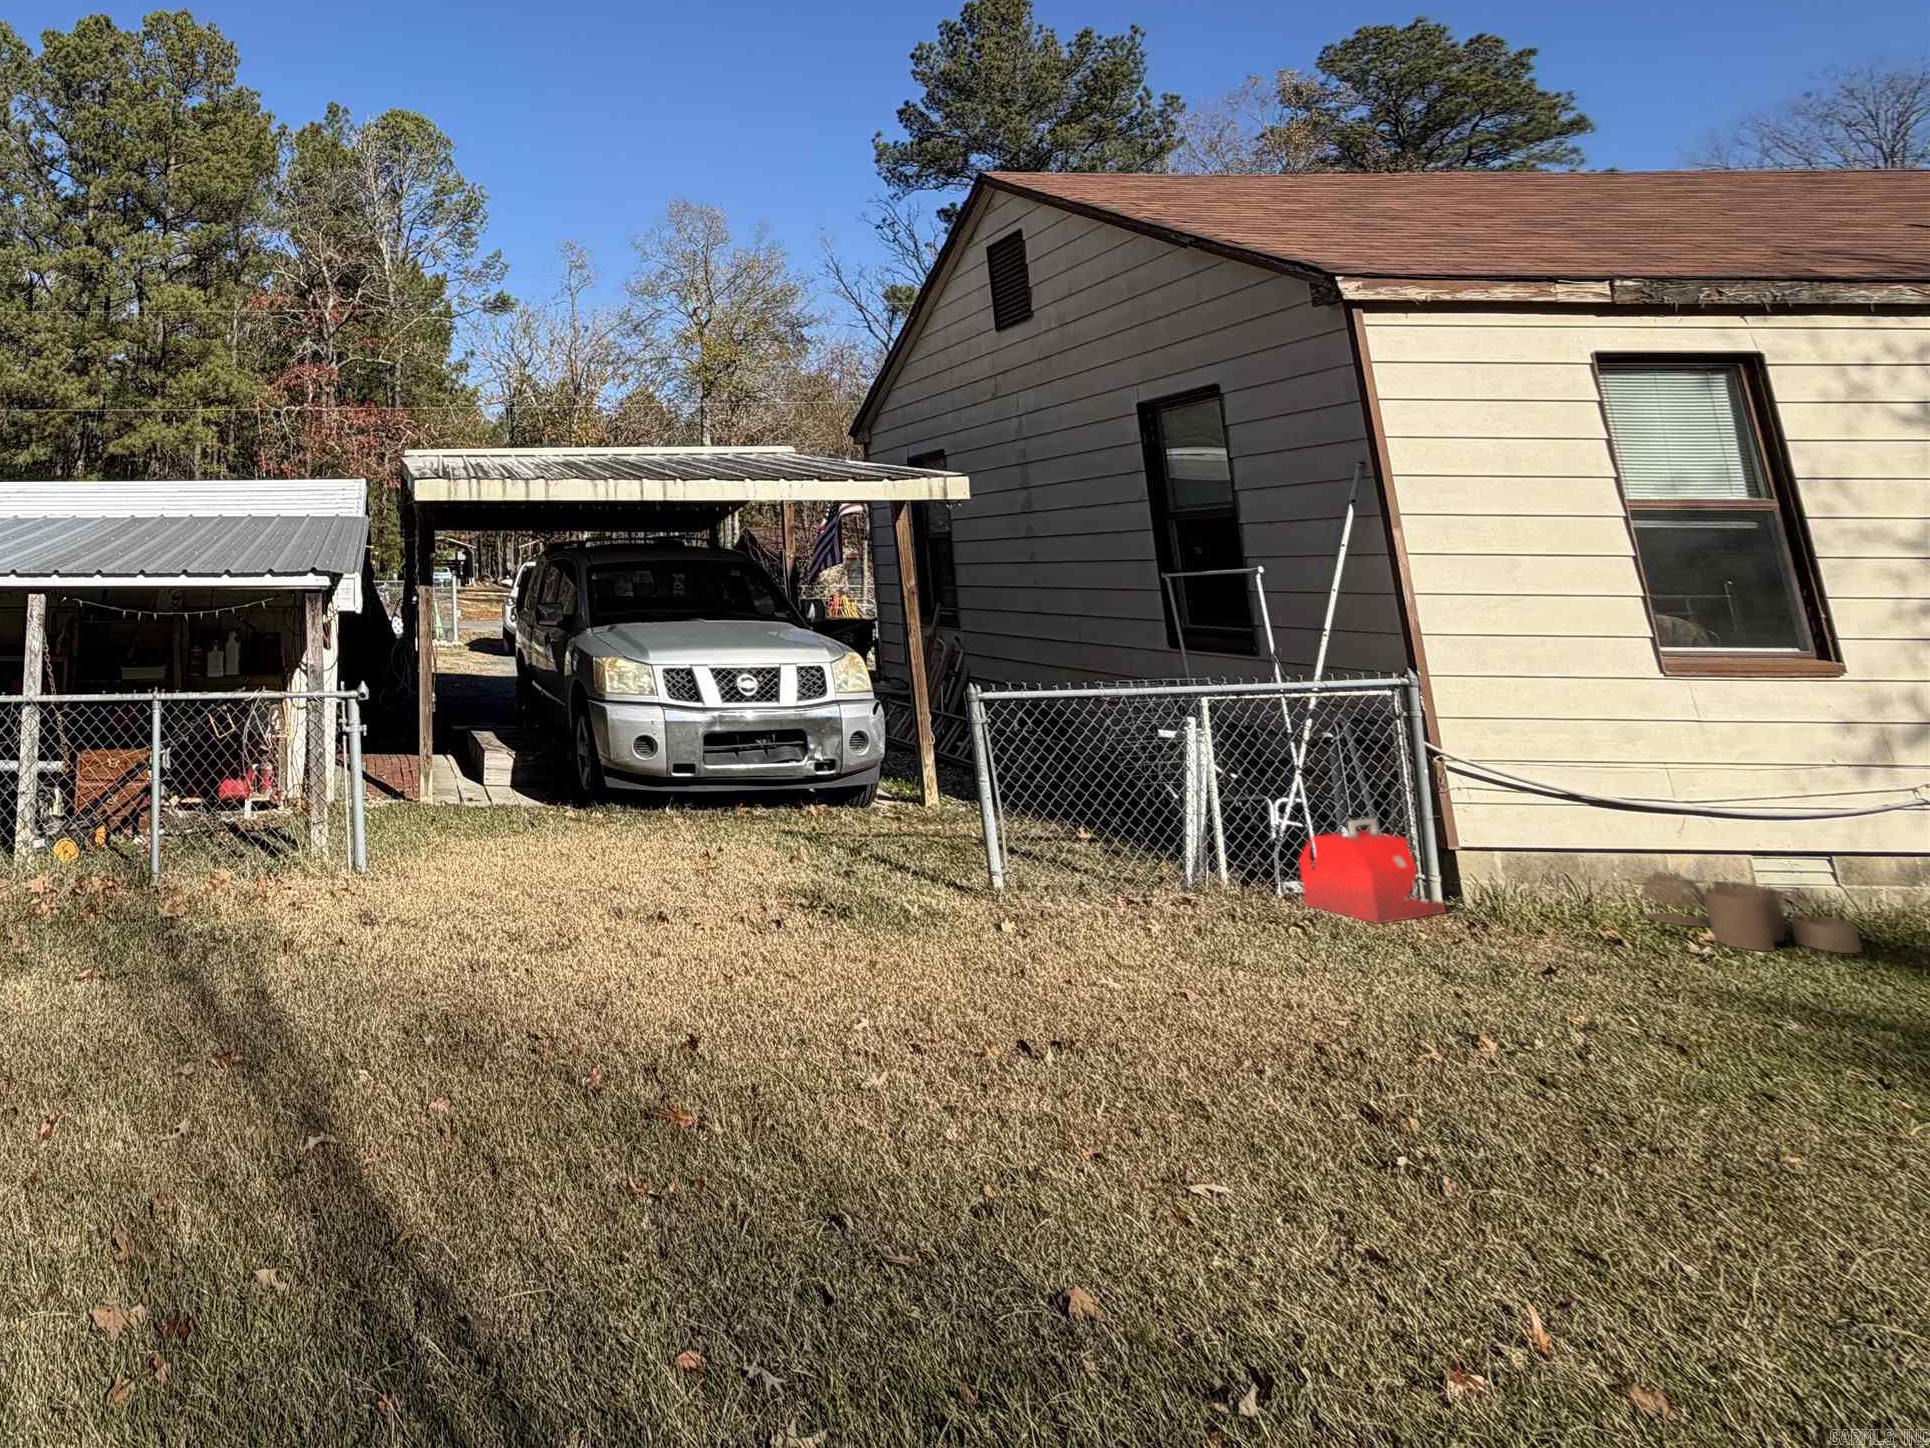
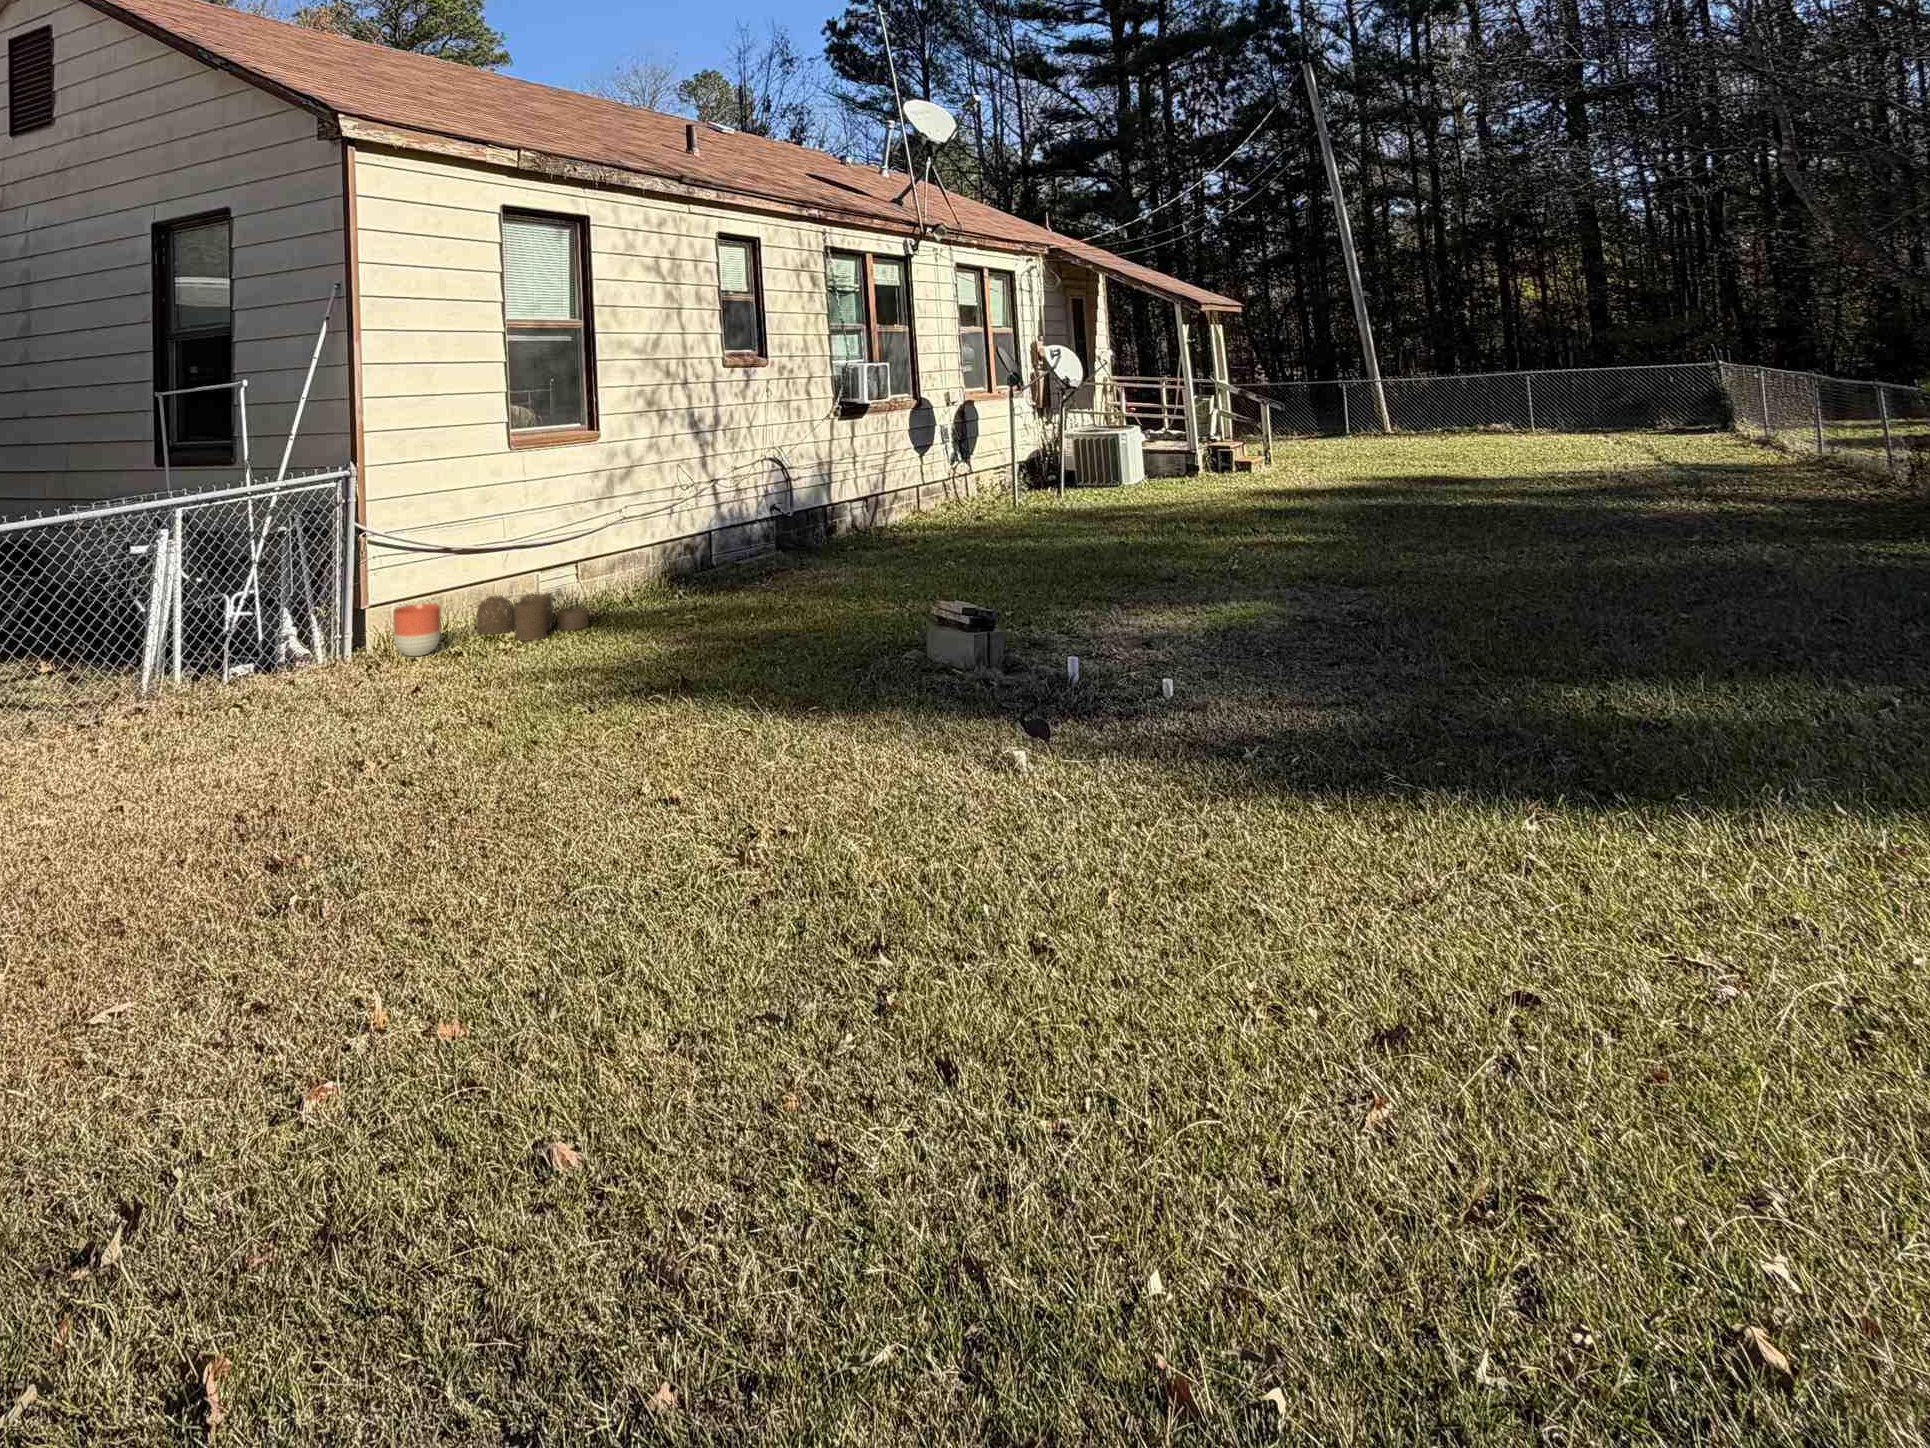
toolbox: present [1299,818,1446,924] -> none [245,597,353,686]
planter: none [1496,856,1577,927] -> present [393,604,441,656]

